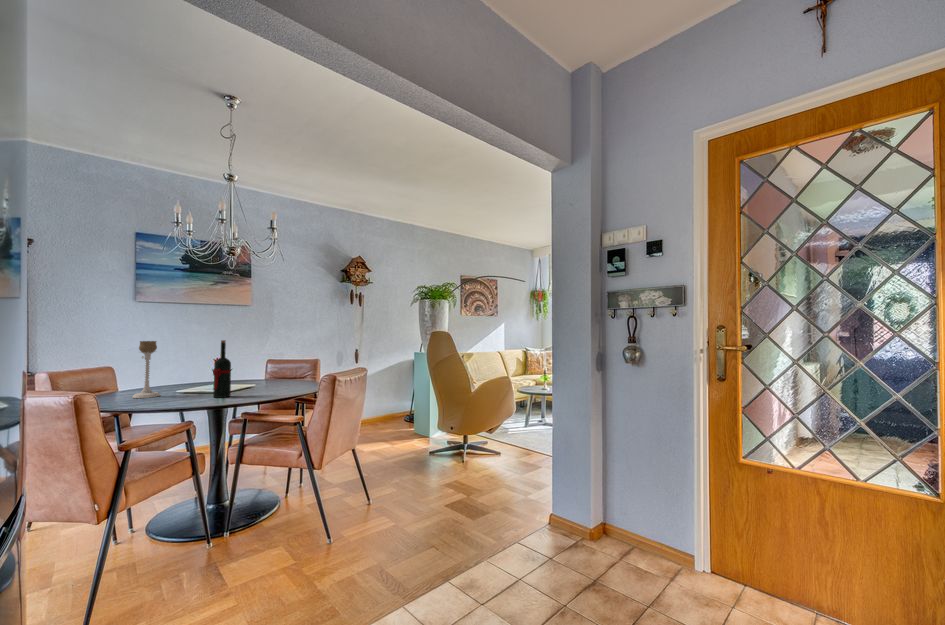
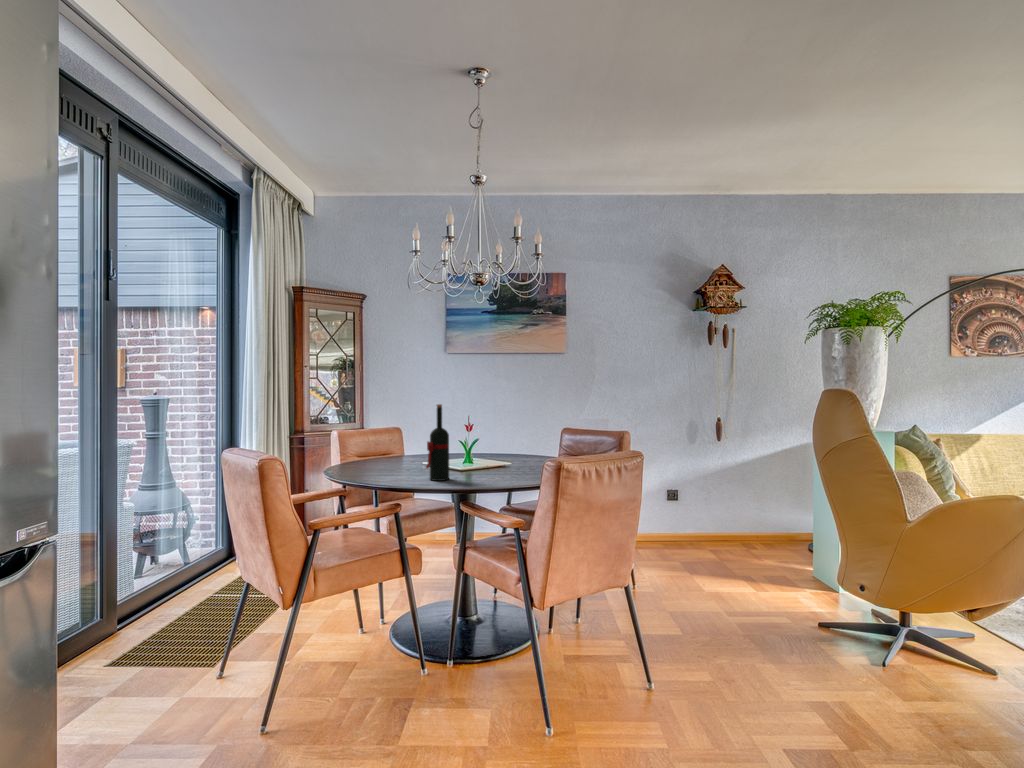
candle holder: present [132,341,160,398] -> none [373,402,401,470]

